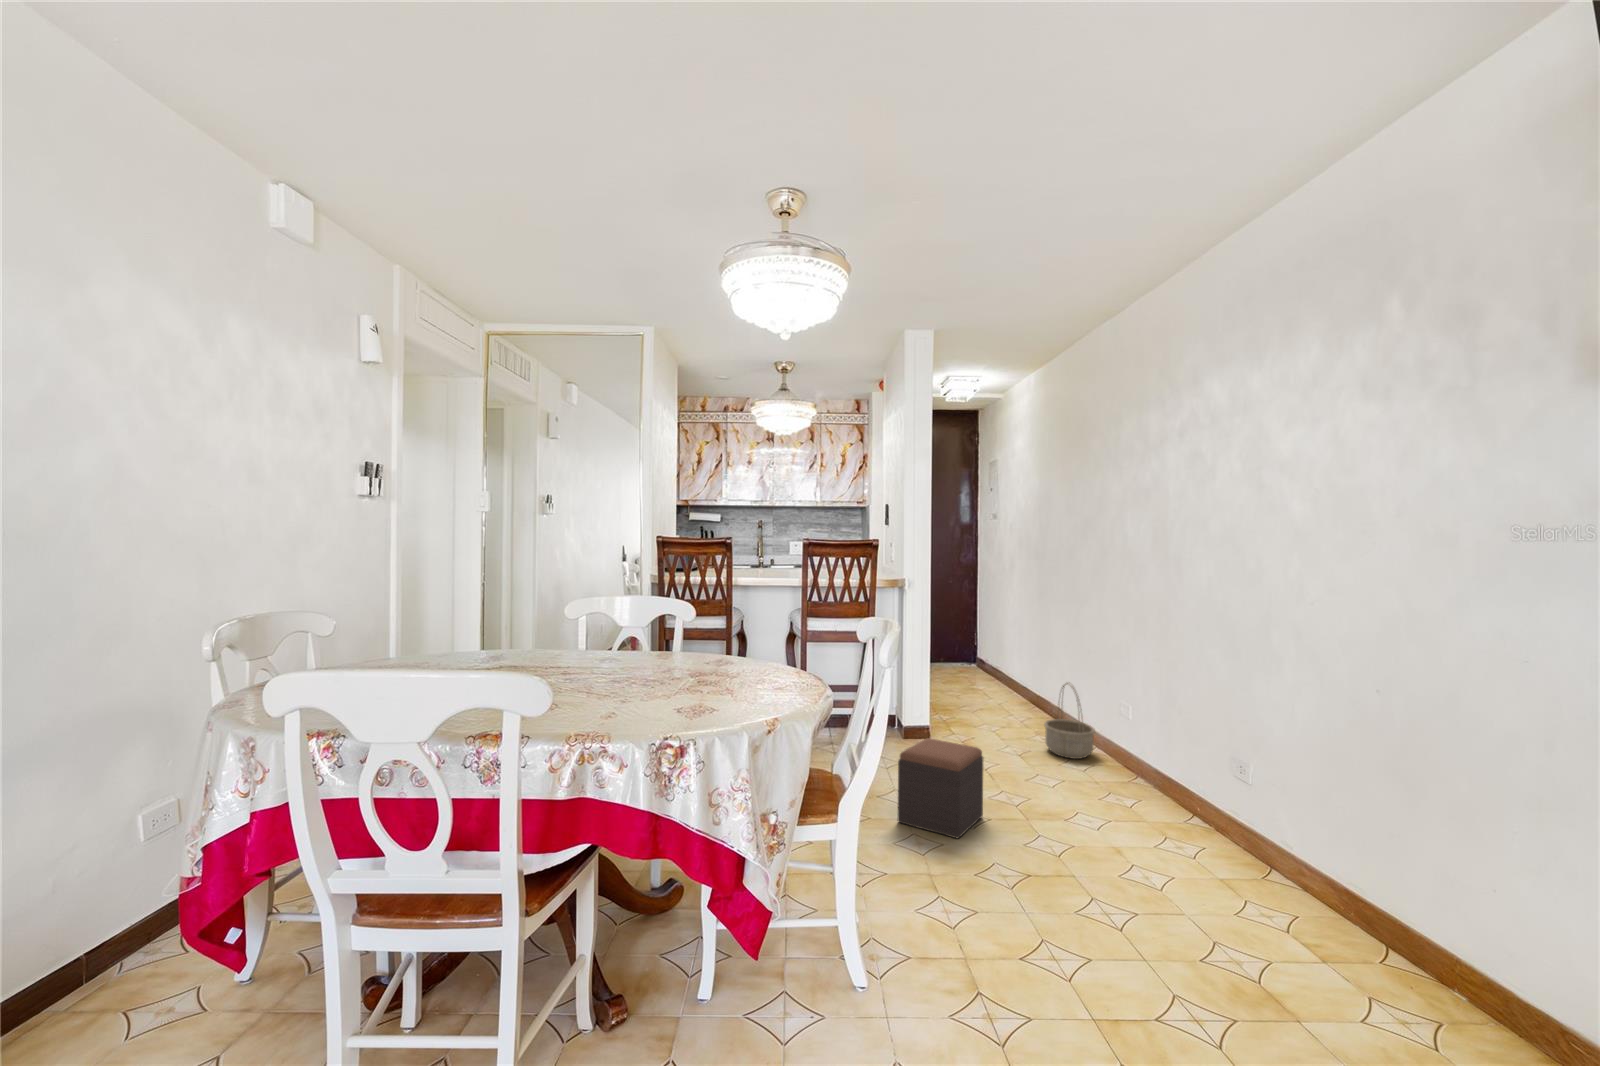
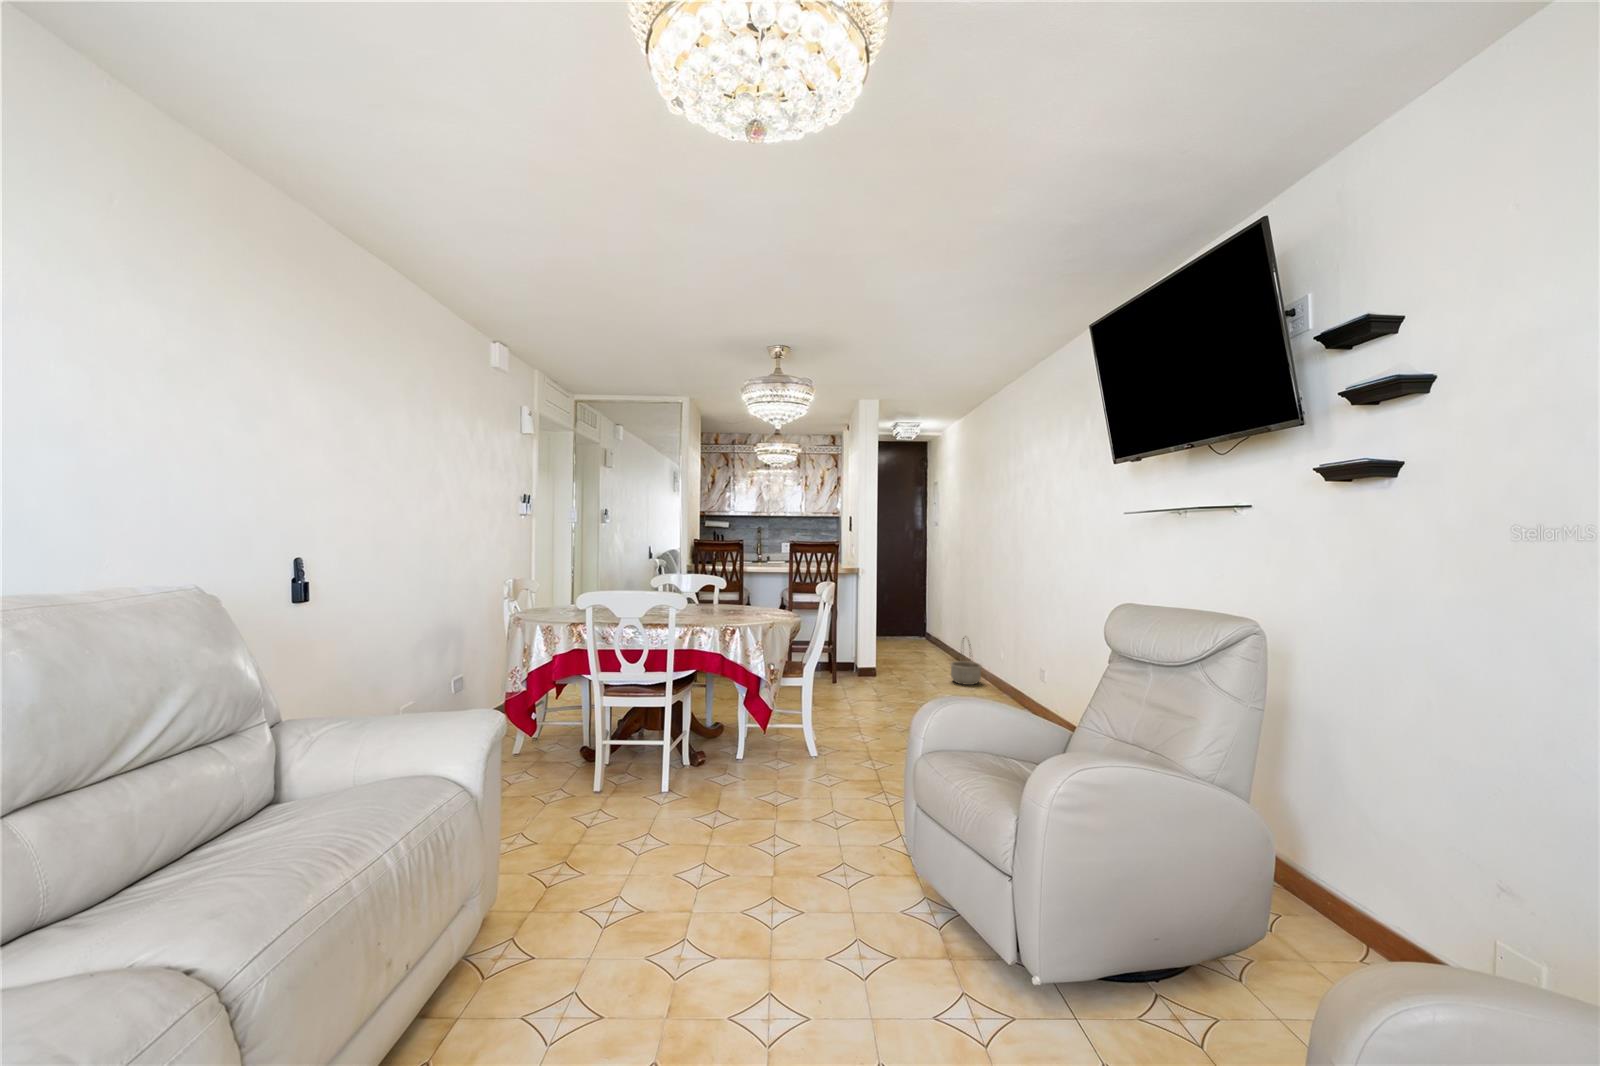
footstool: present [898,738,983,838] -> none [845,662,897,715]

